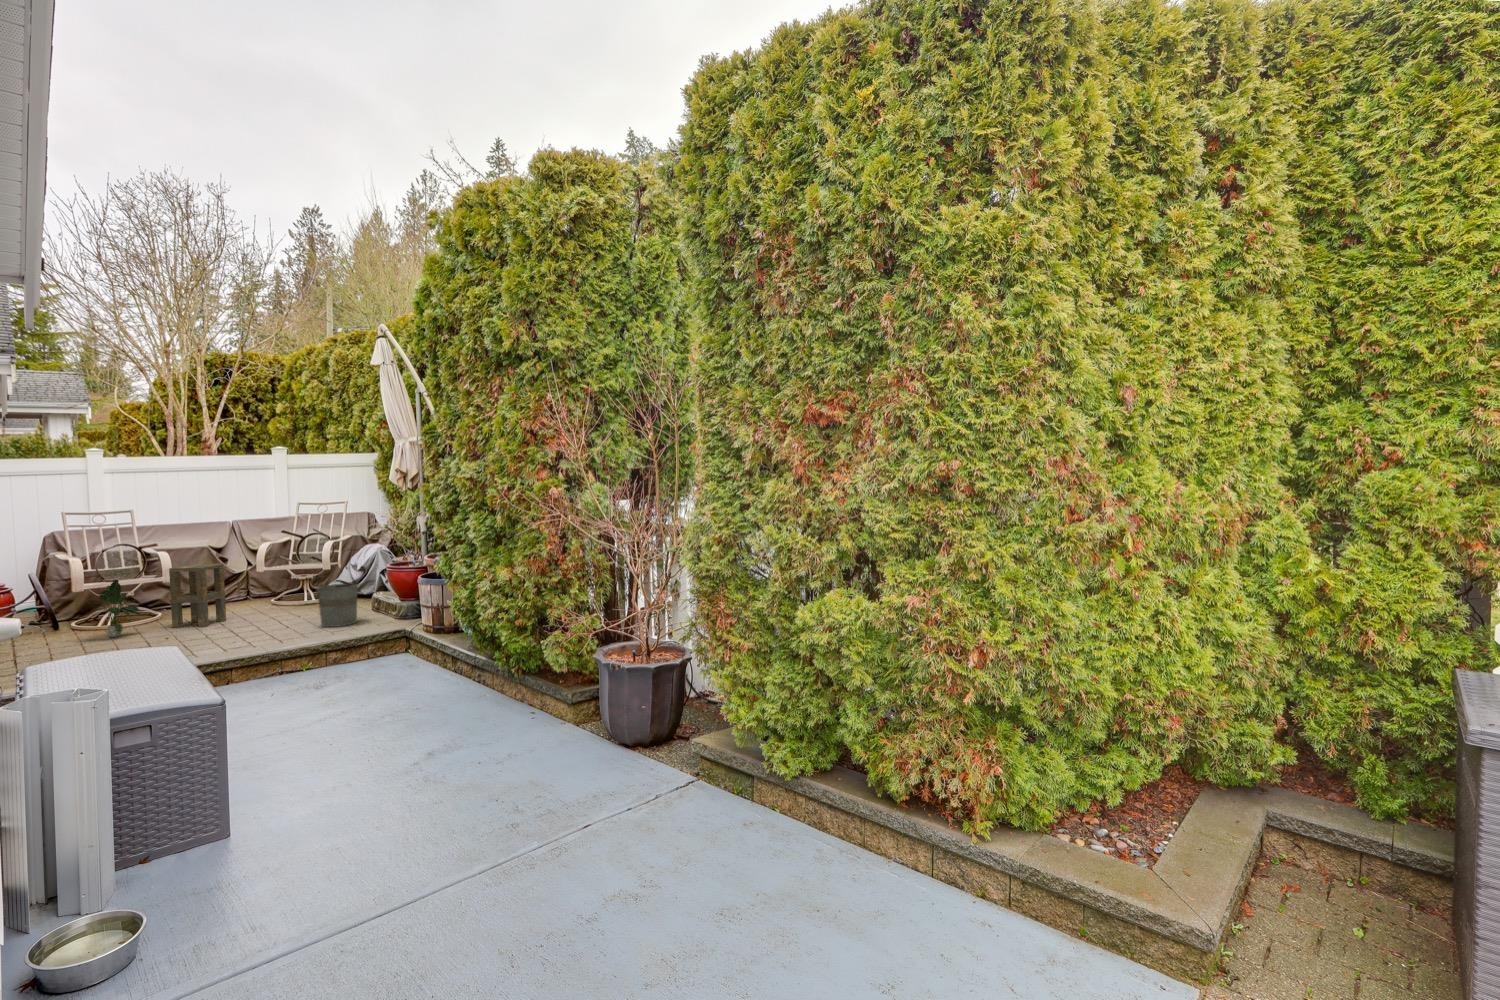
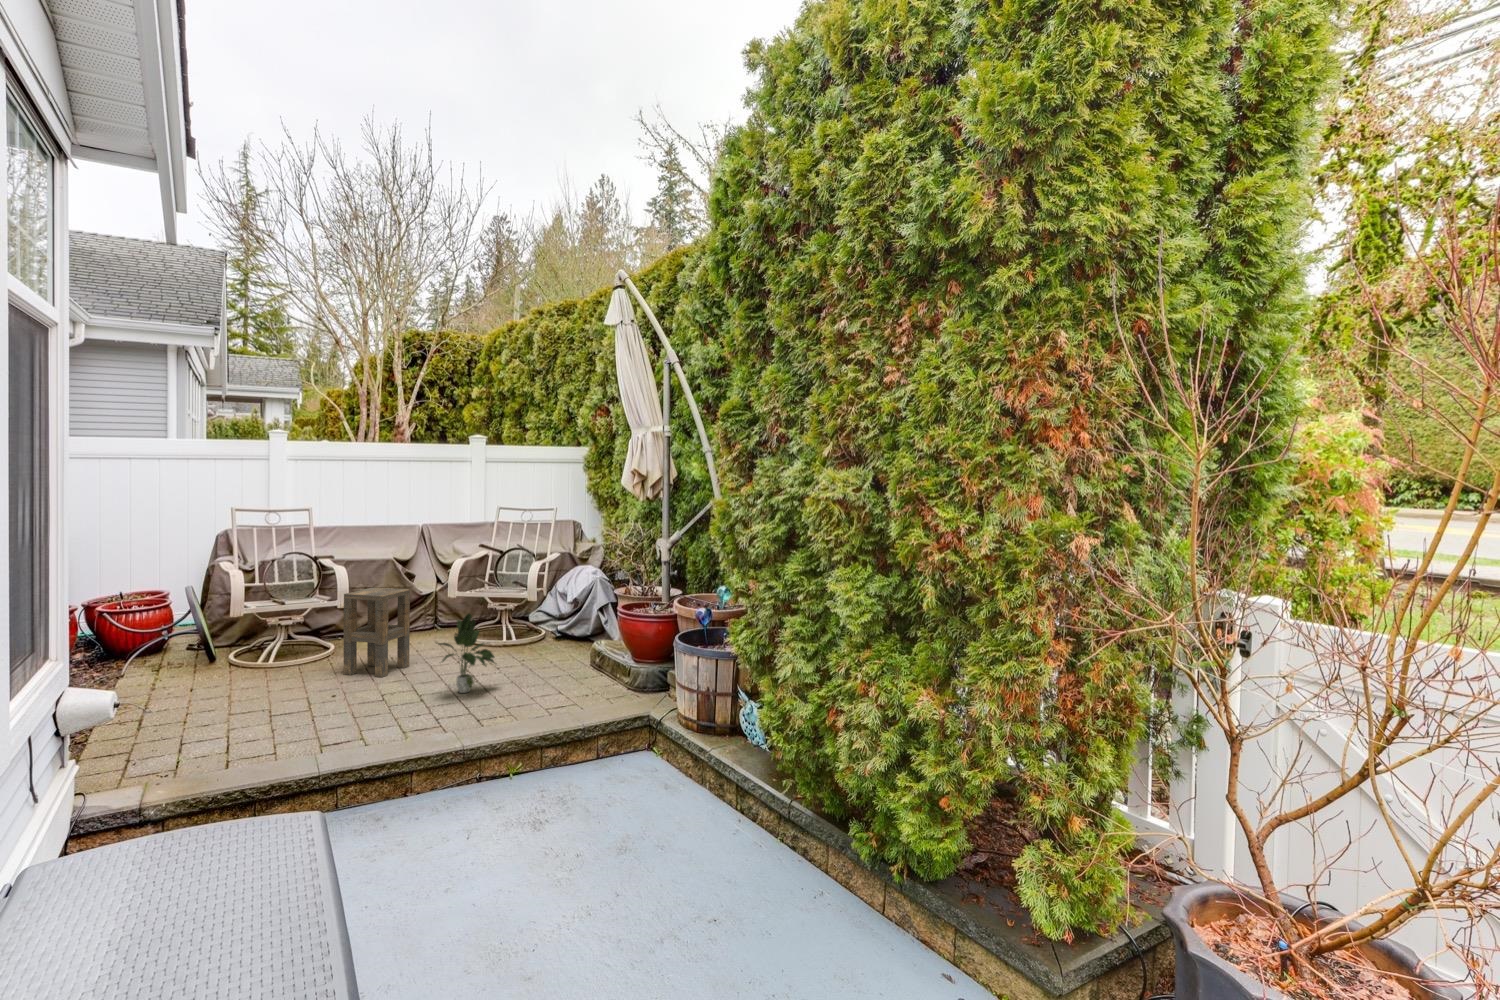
potted plant: present [86,580,143,637] -> present [436,614,495,693]
bucket: present [314,584,361,627] -> none [524,632,588,698]

